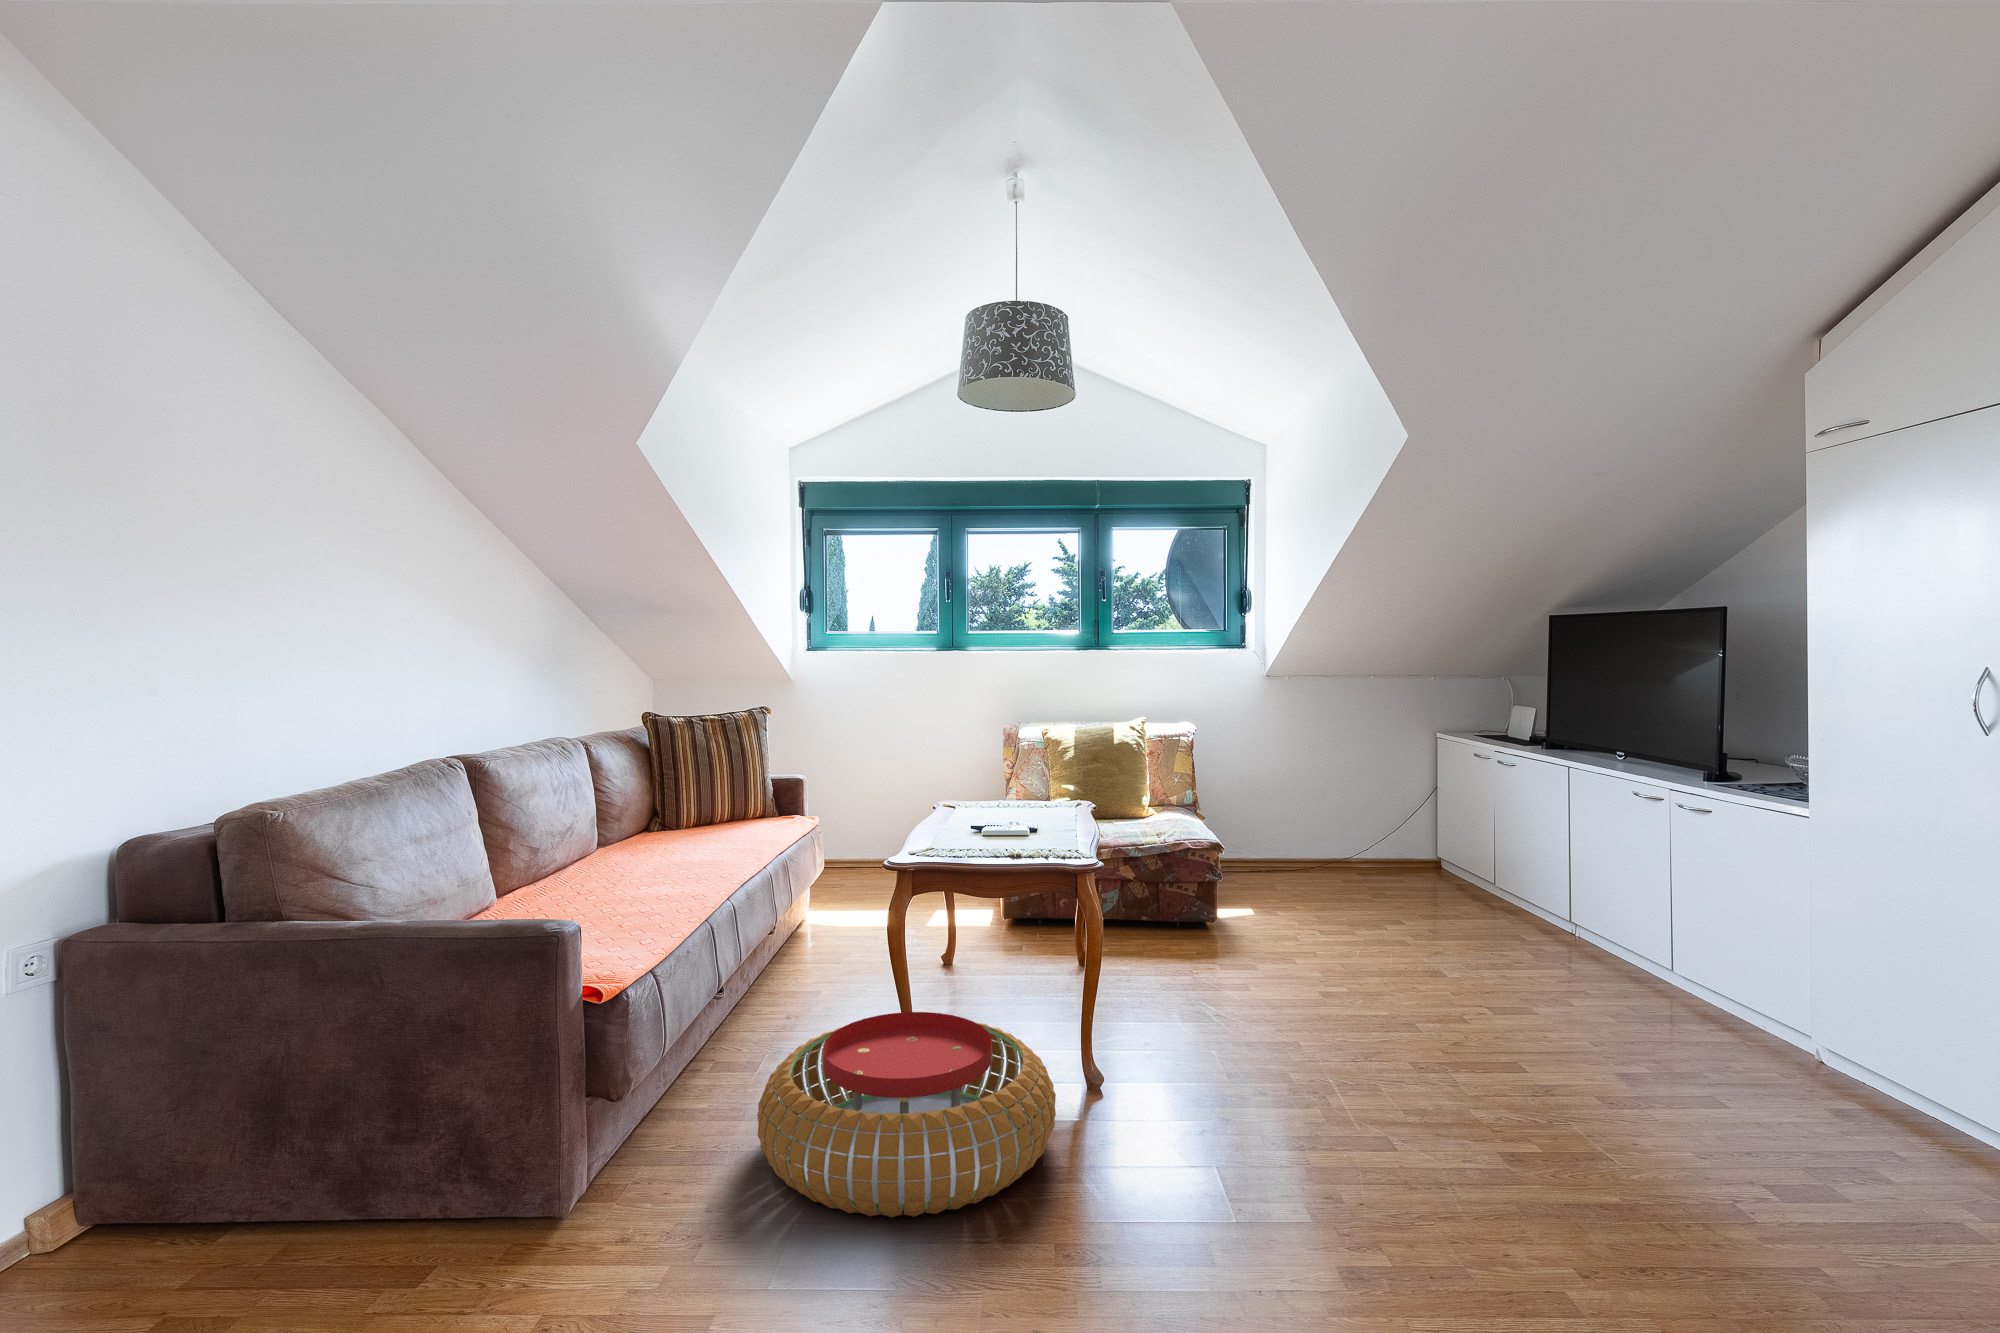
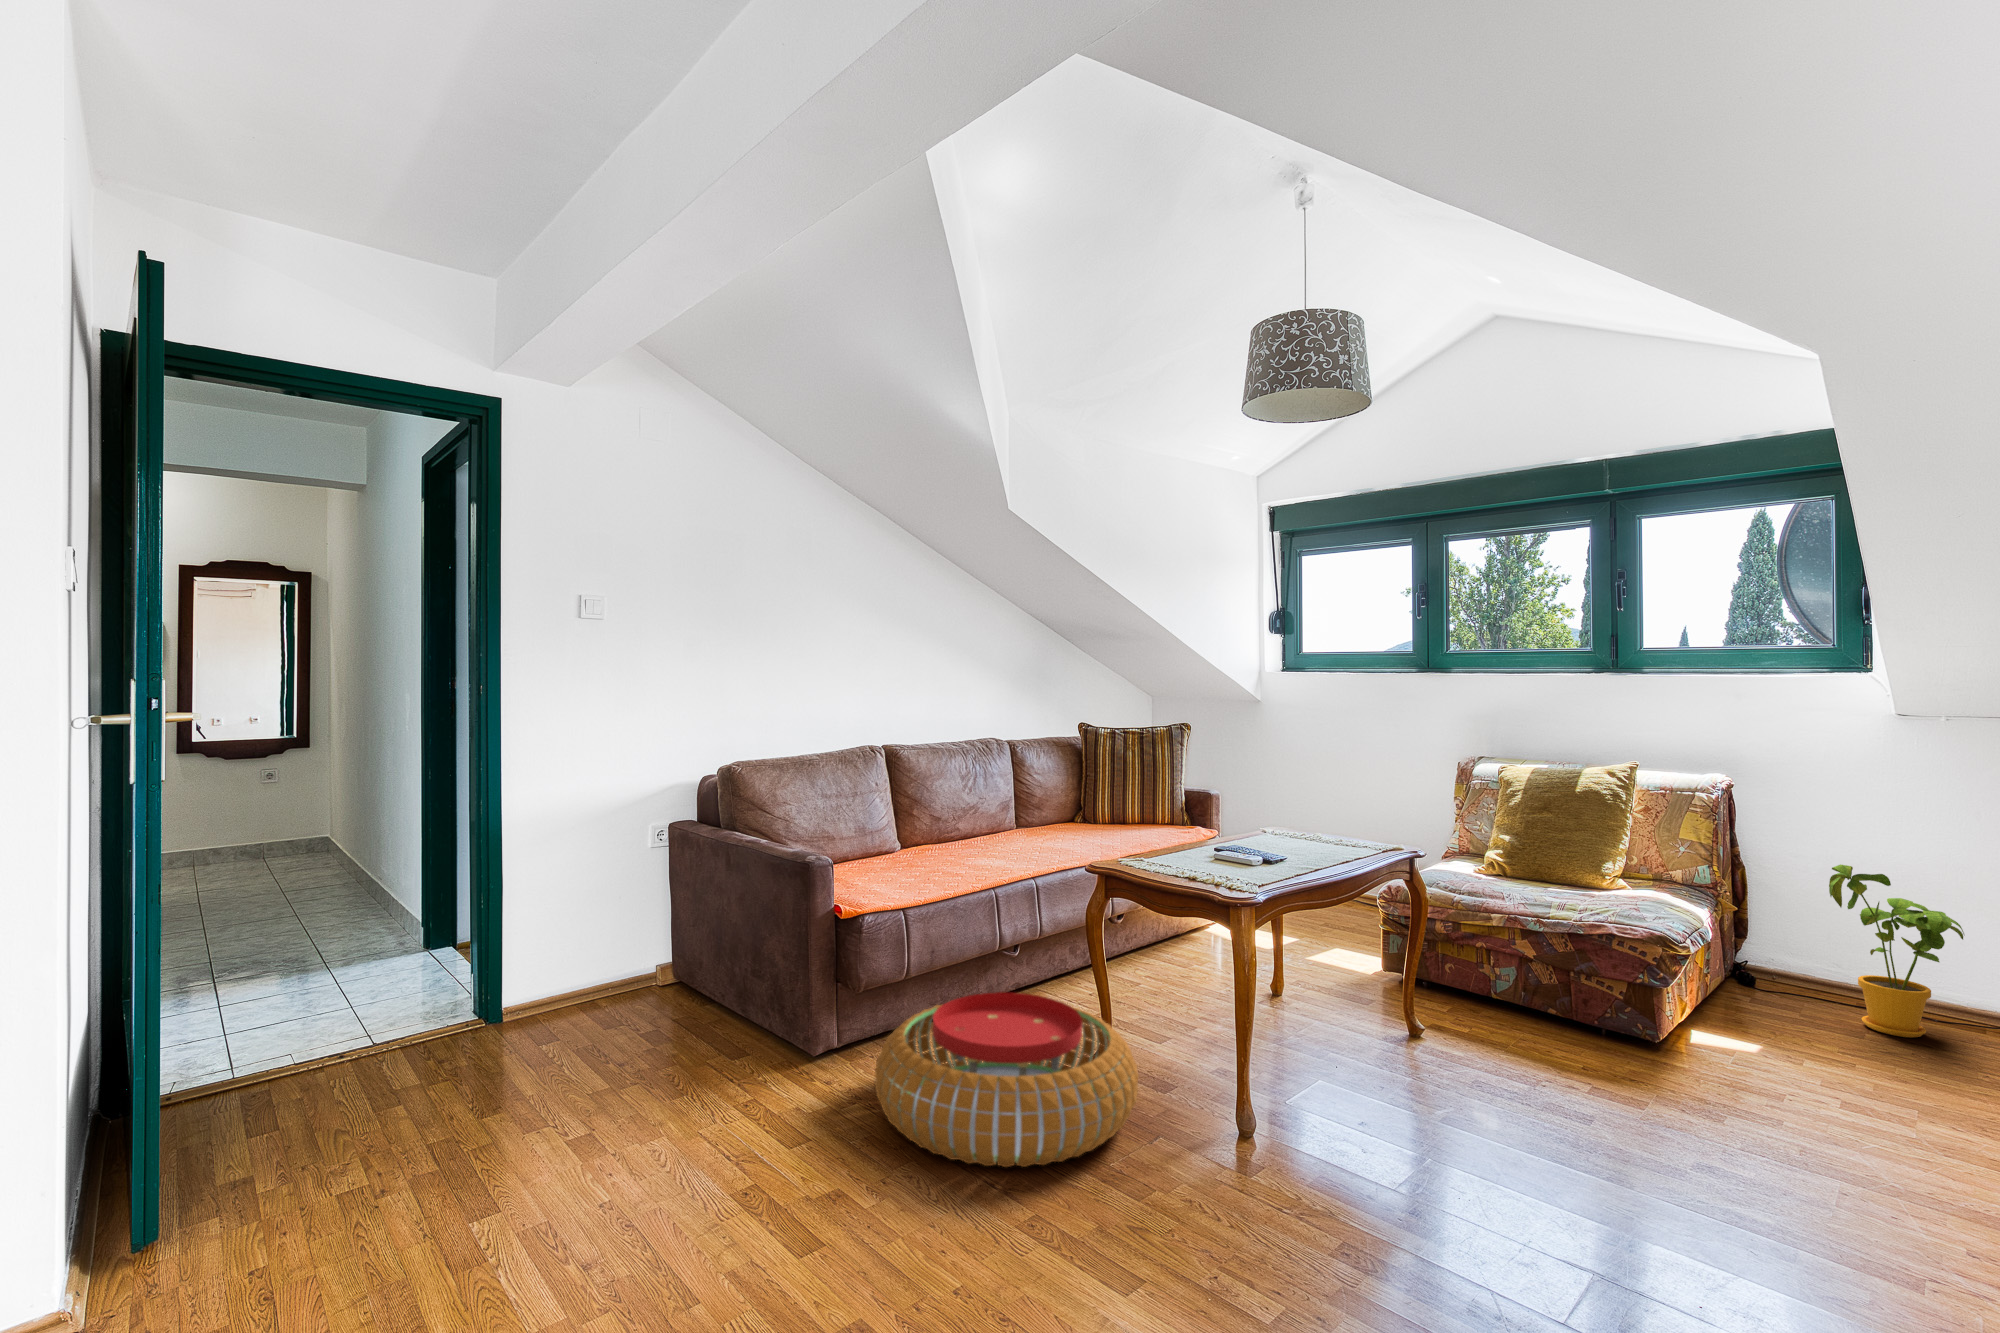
house plant: none [1256,775,1331,886] -> present [1829,864,1964,1037]

